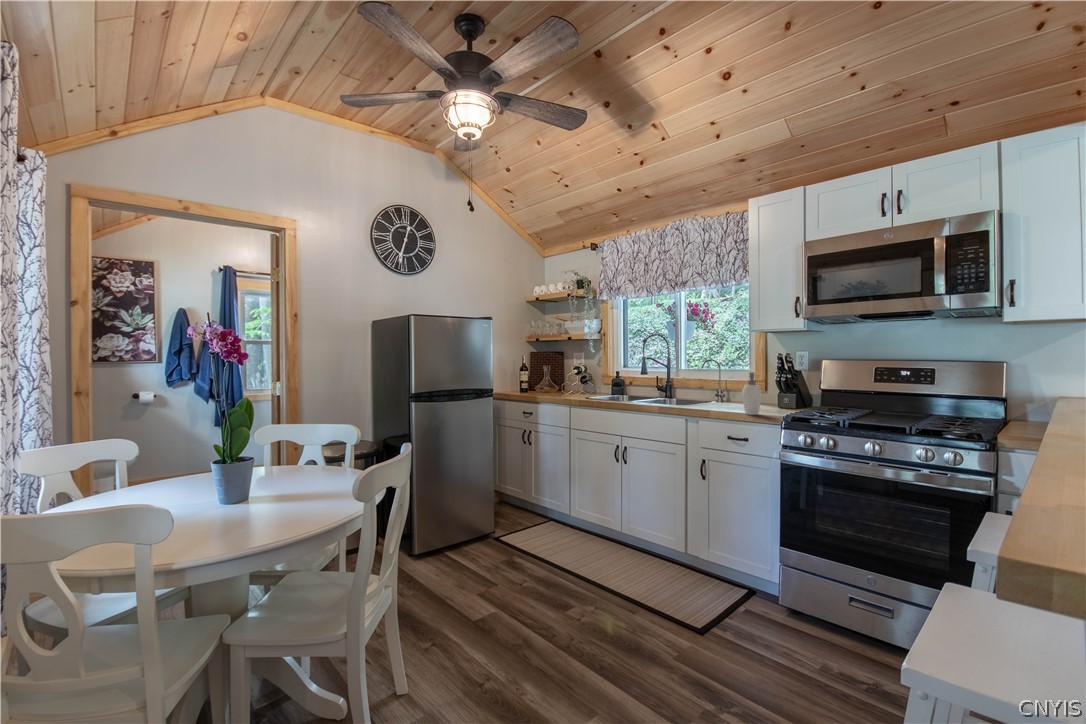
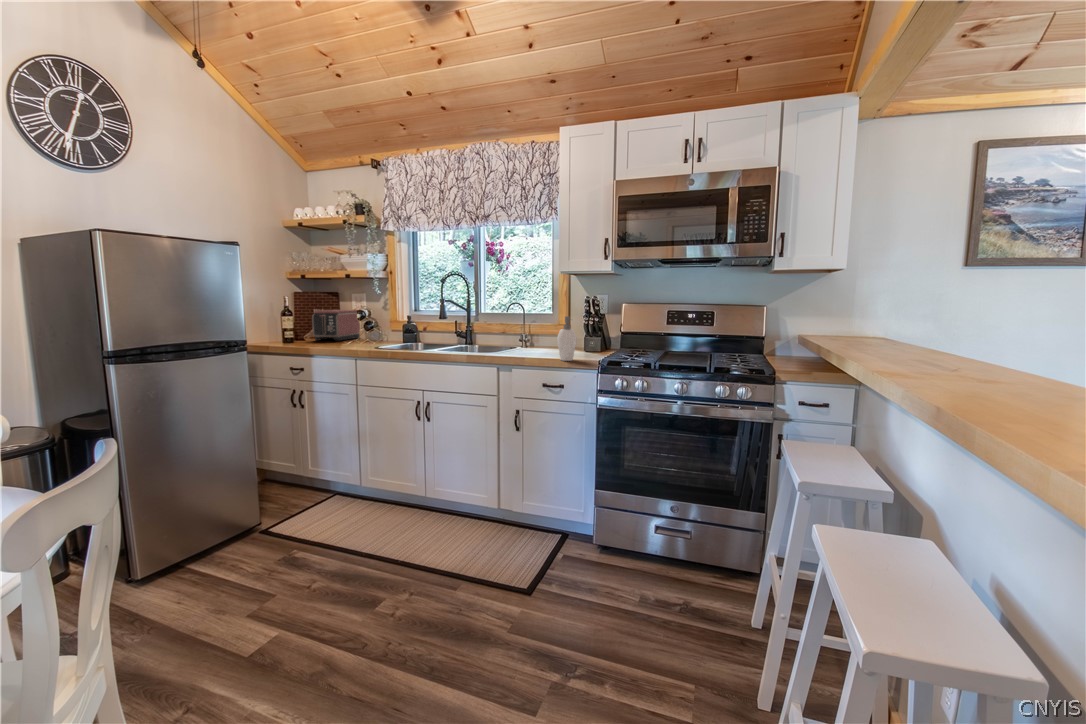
toaster: none [542,366,578,392] -> present [312,310,360,341]

